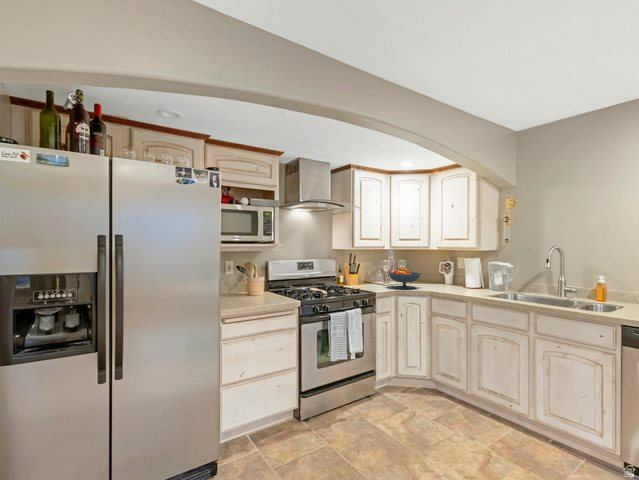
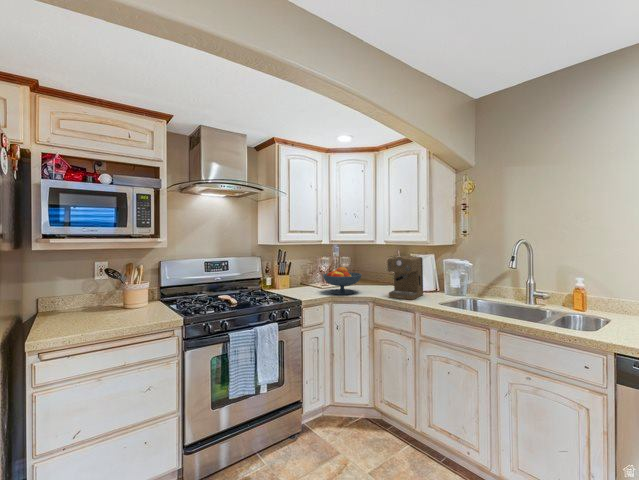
coffee maker: none [444,258,472,293] -> present [387,255,423,300]

